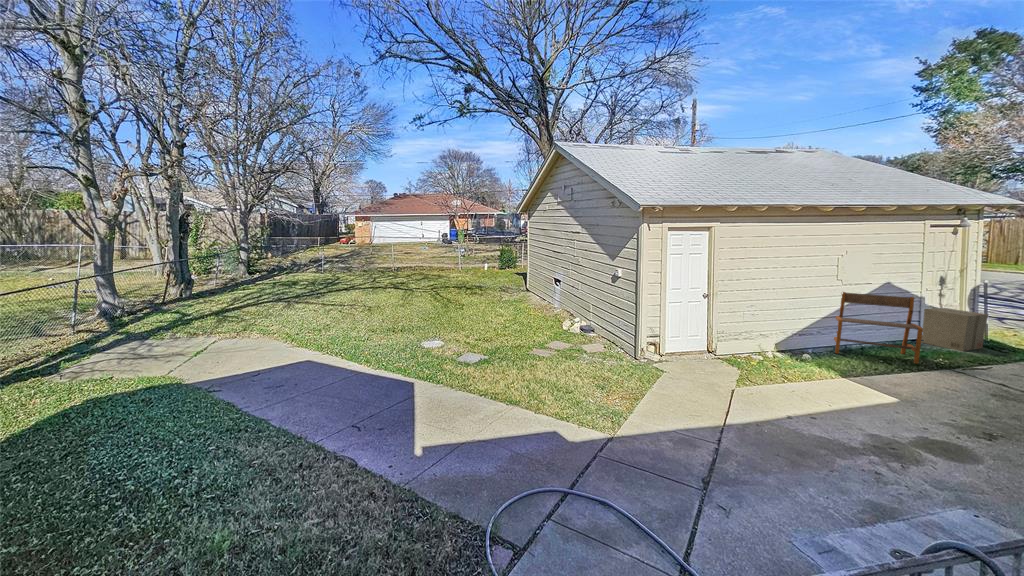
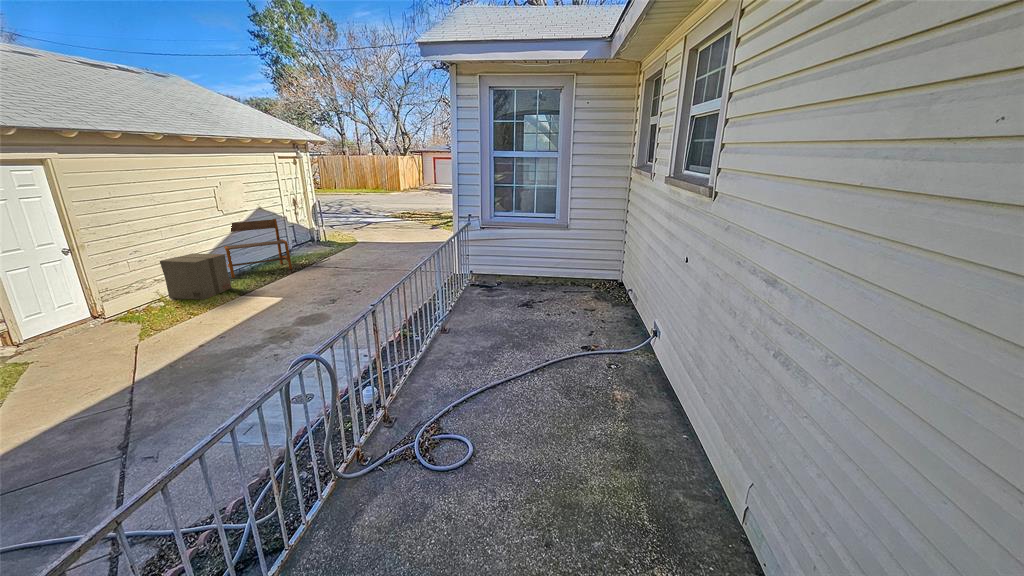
cardboard box: present [921,308,988,351] -> present [160,253,232,299]

